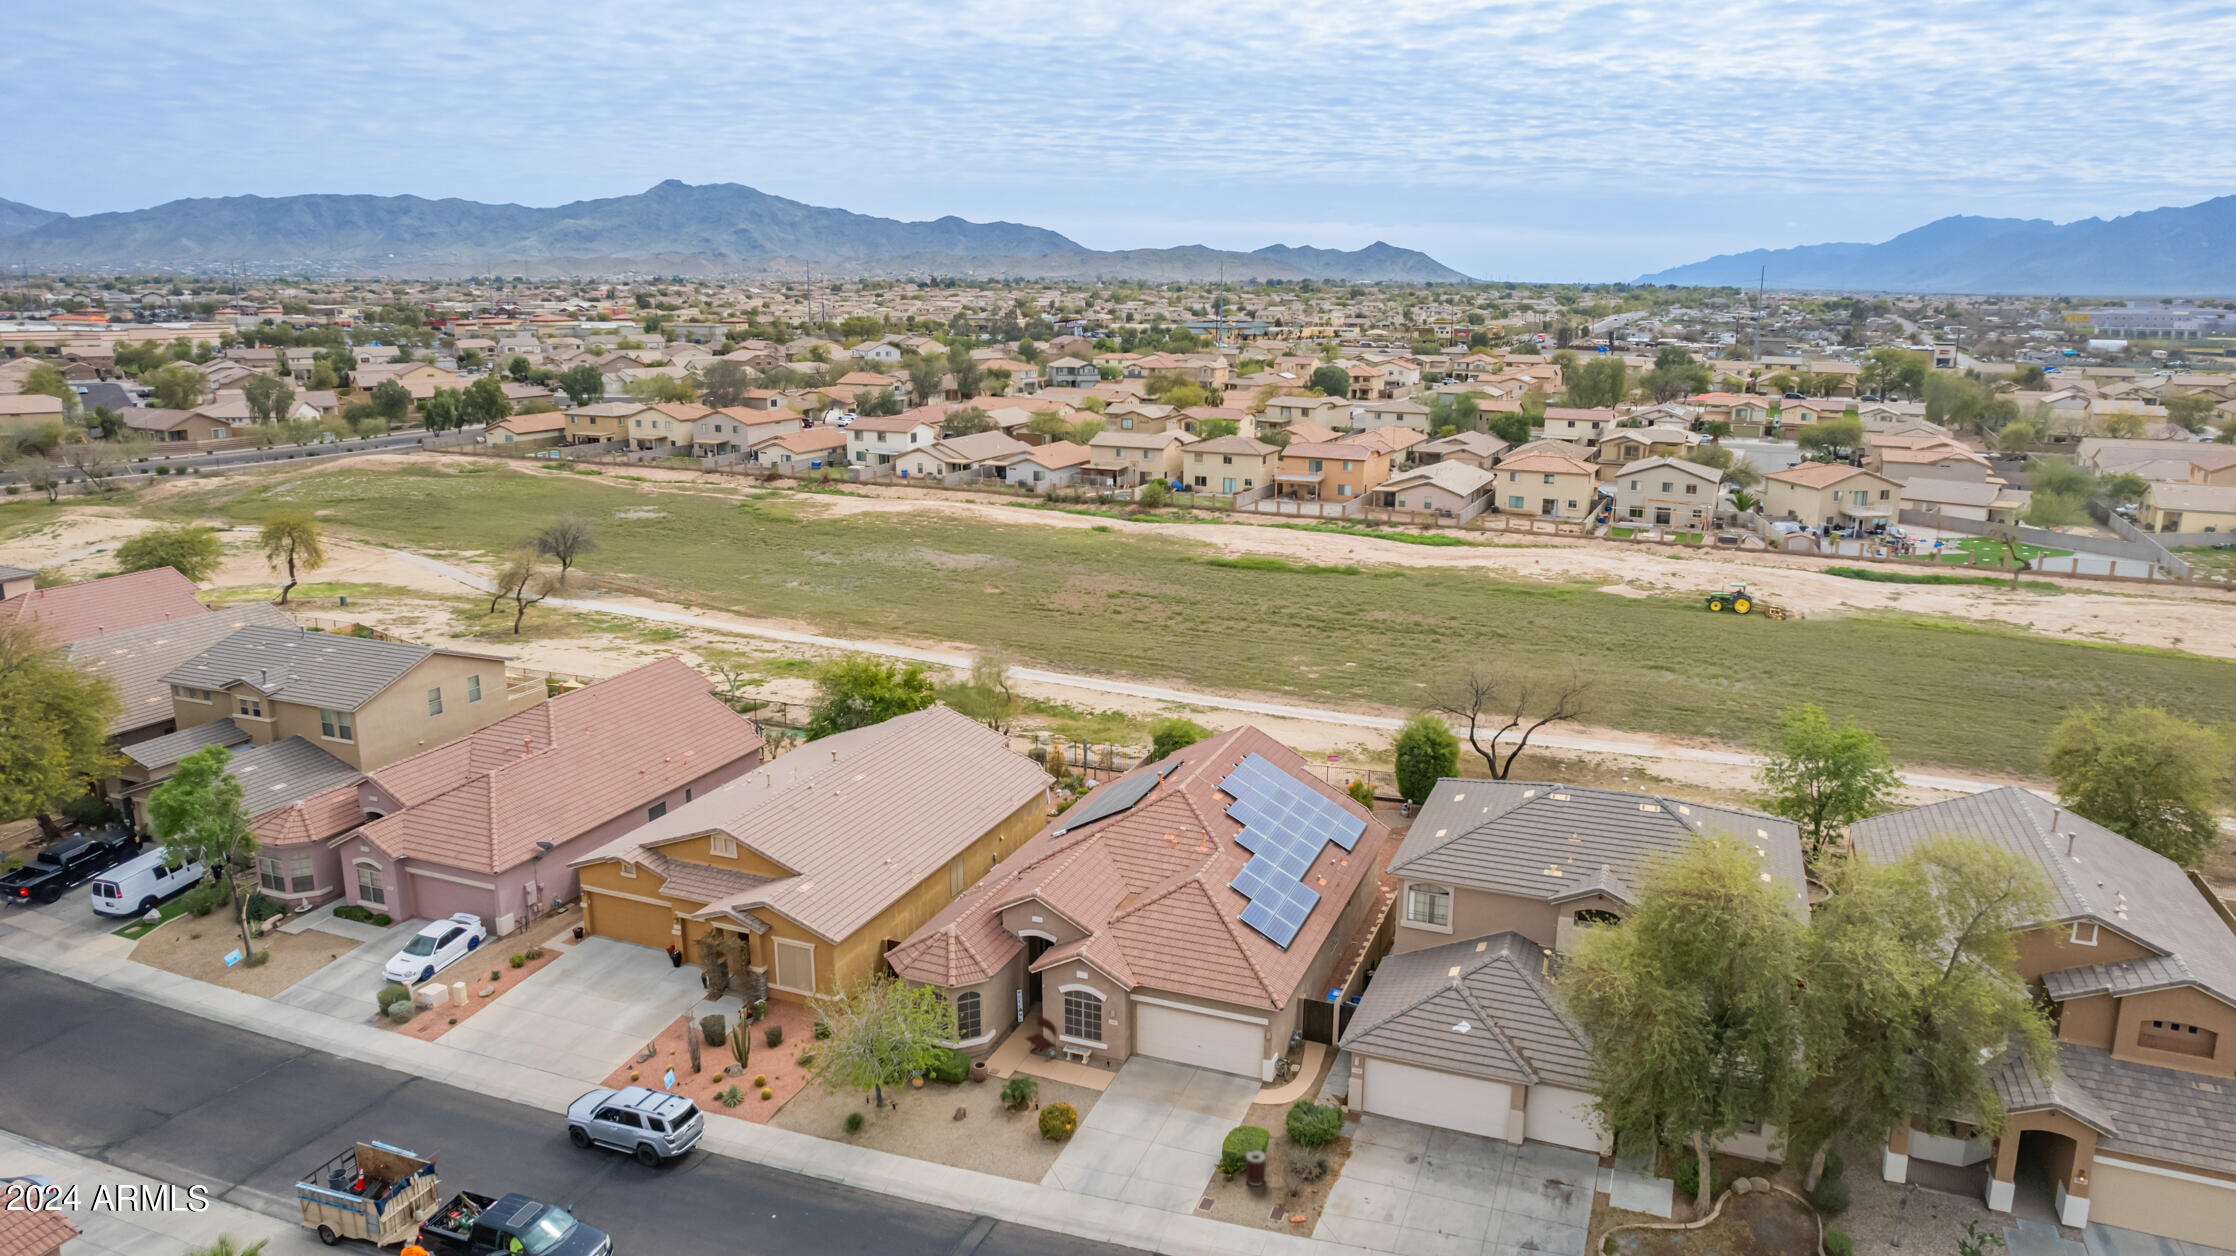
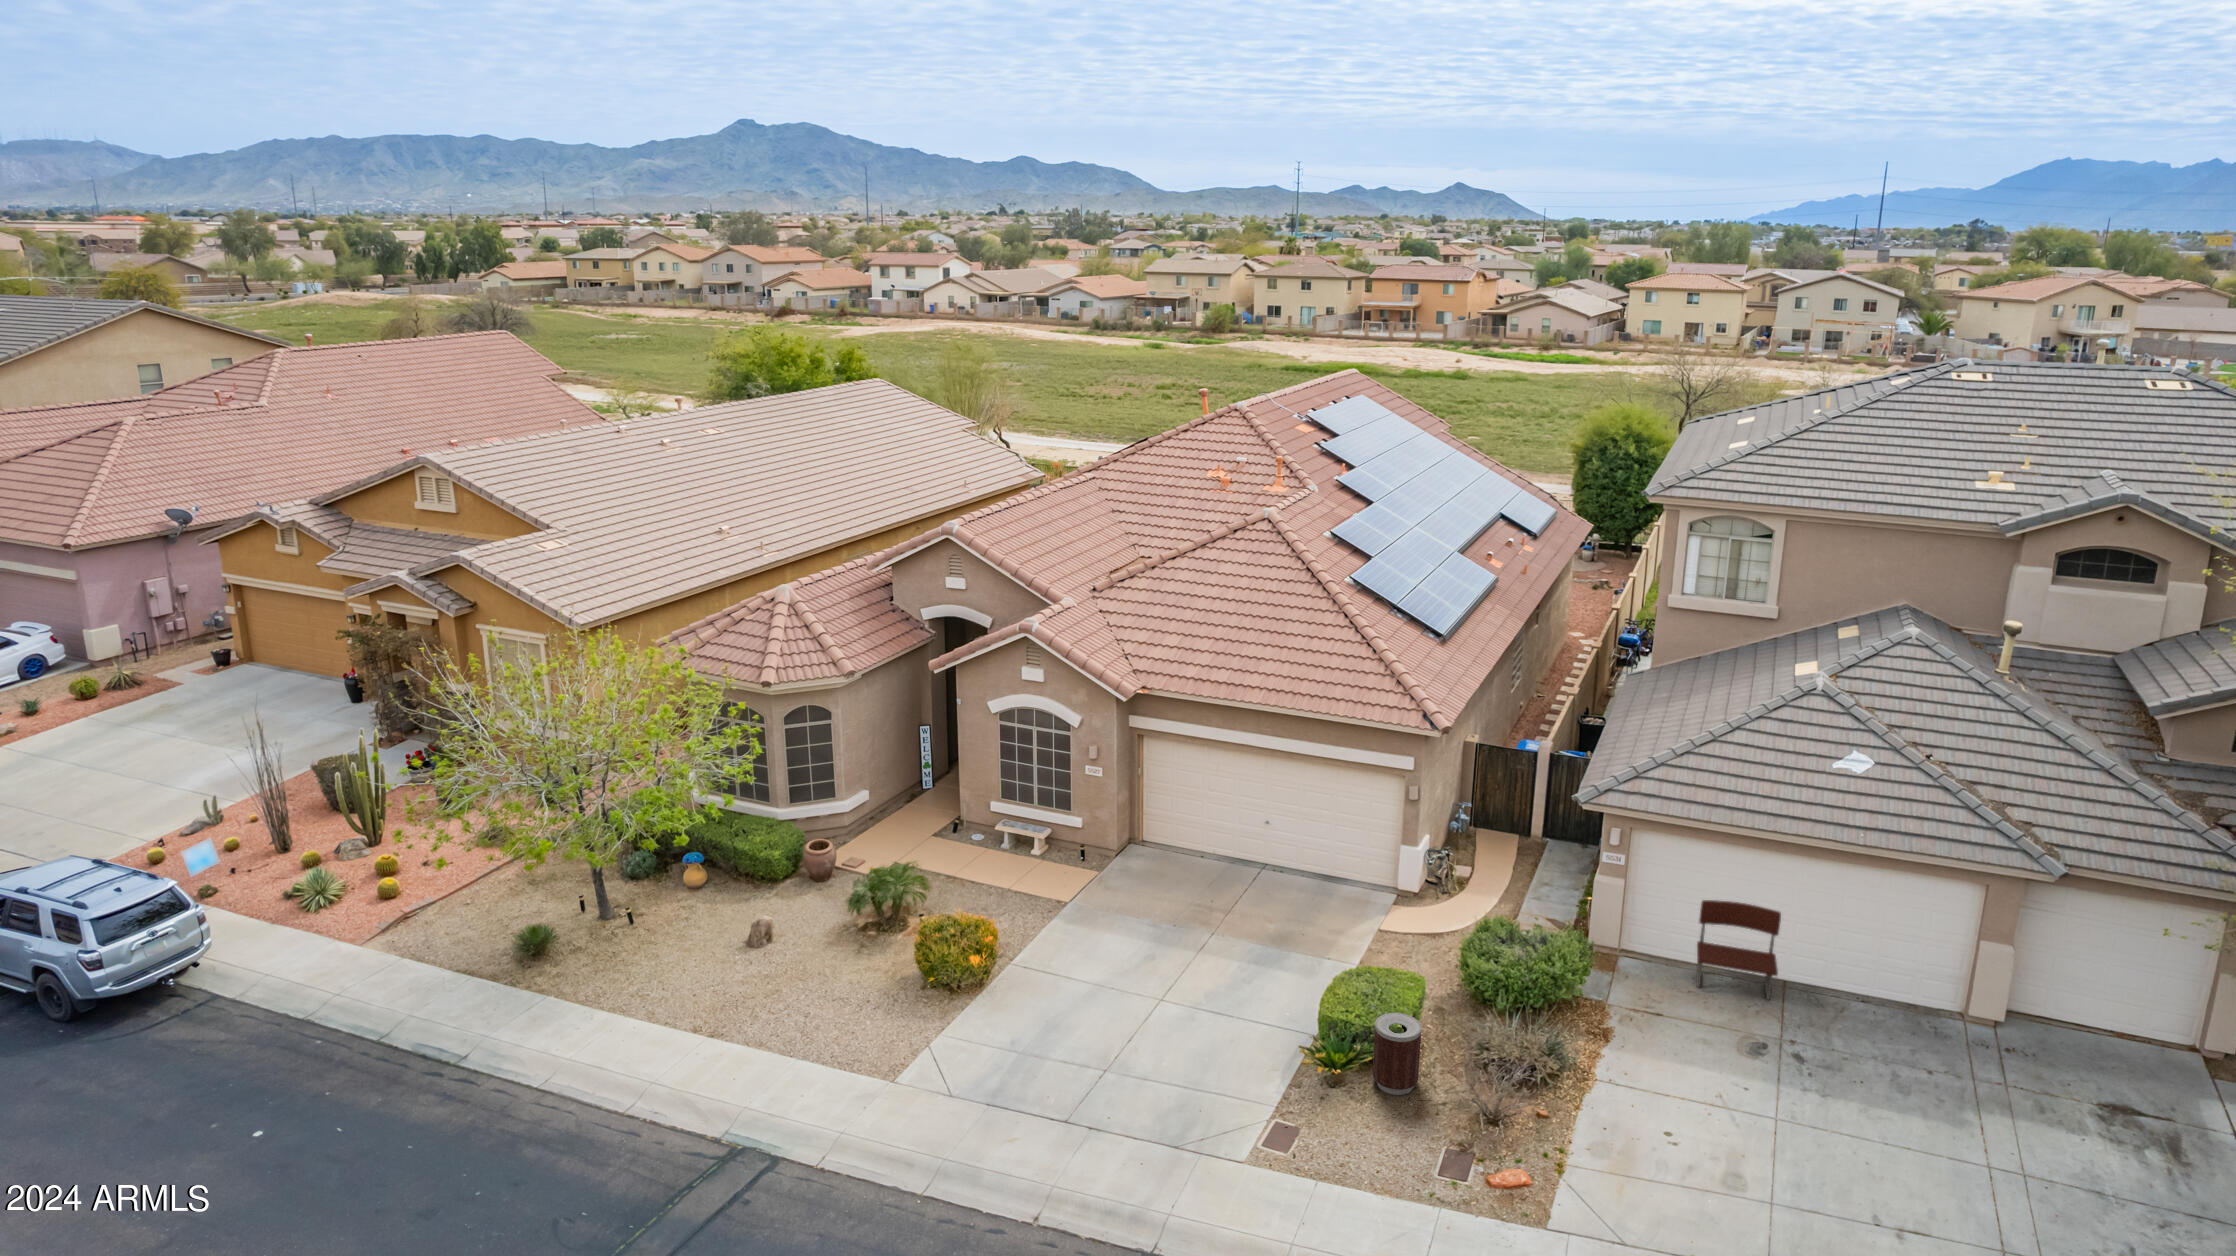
bench: present [1026,1016,1057,1061] -> present [1696,900,1781,999]

